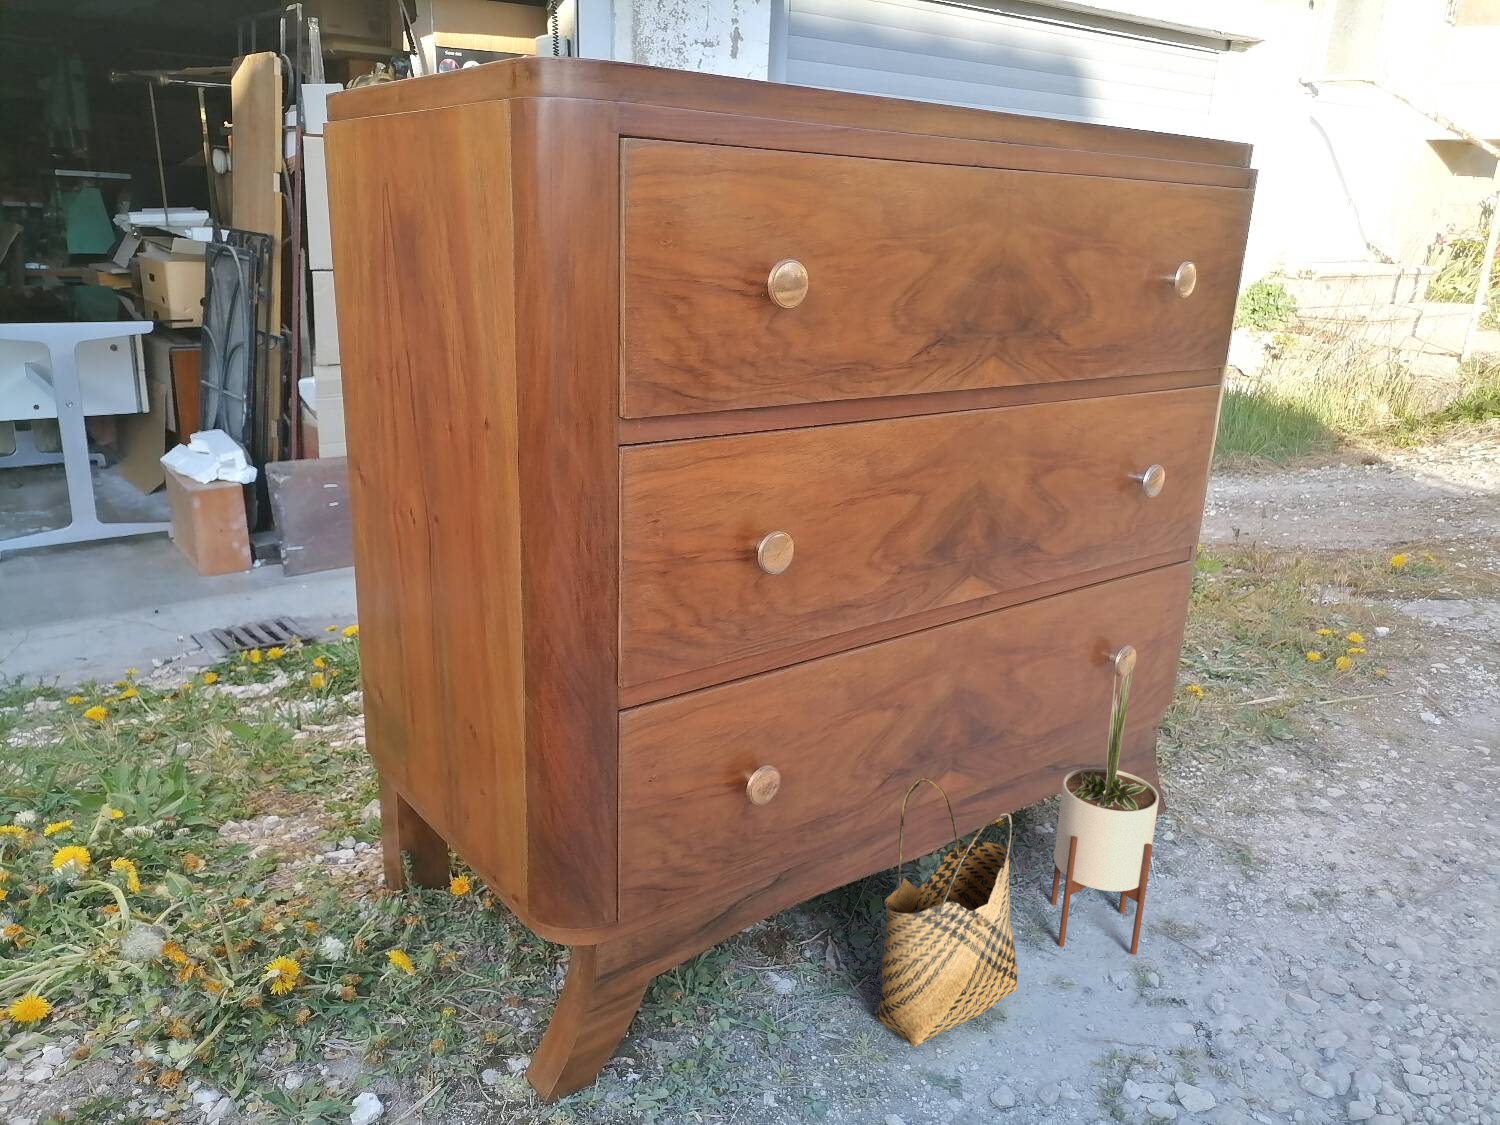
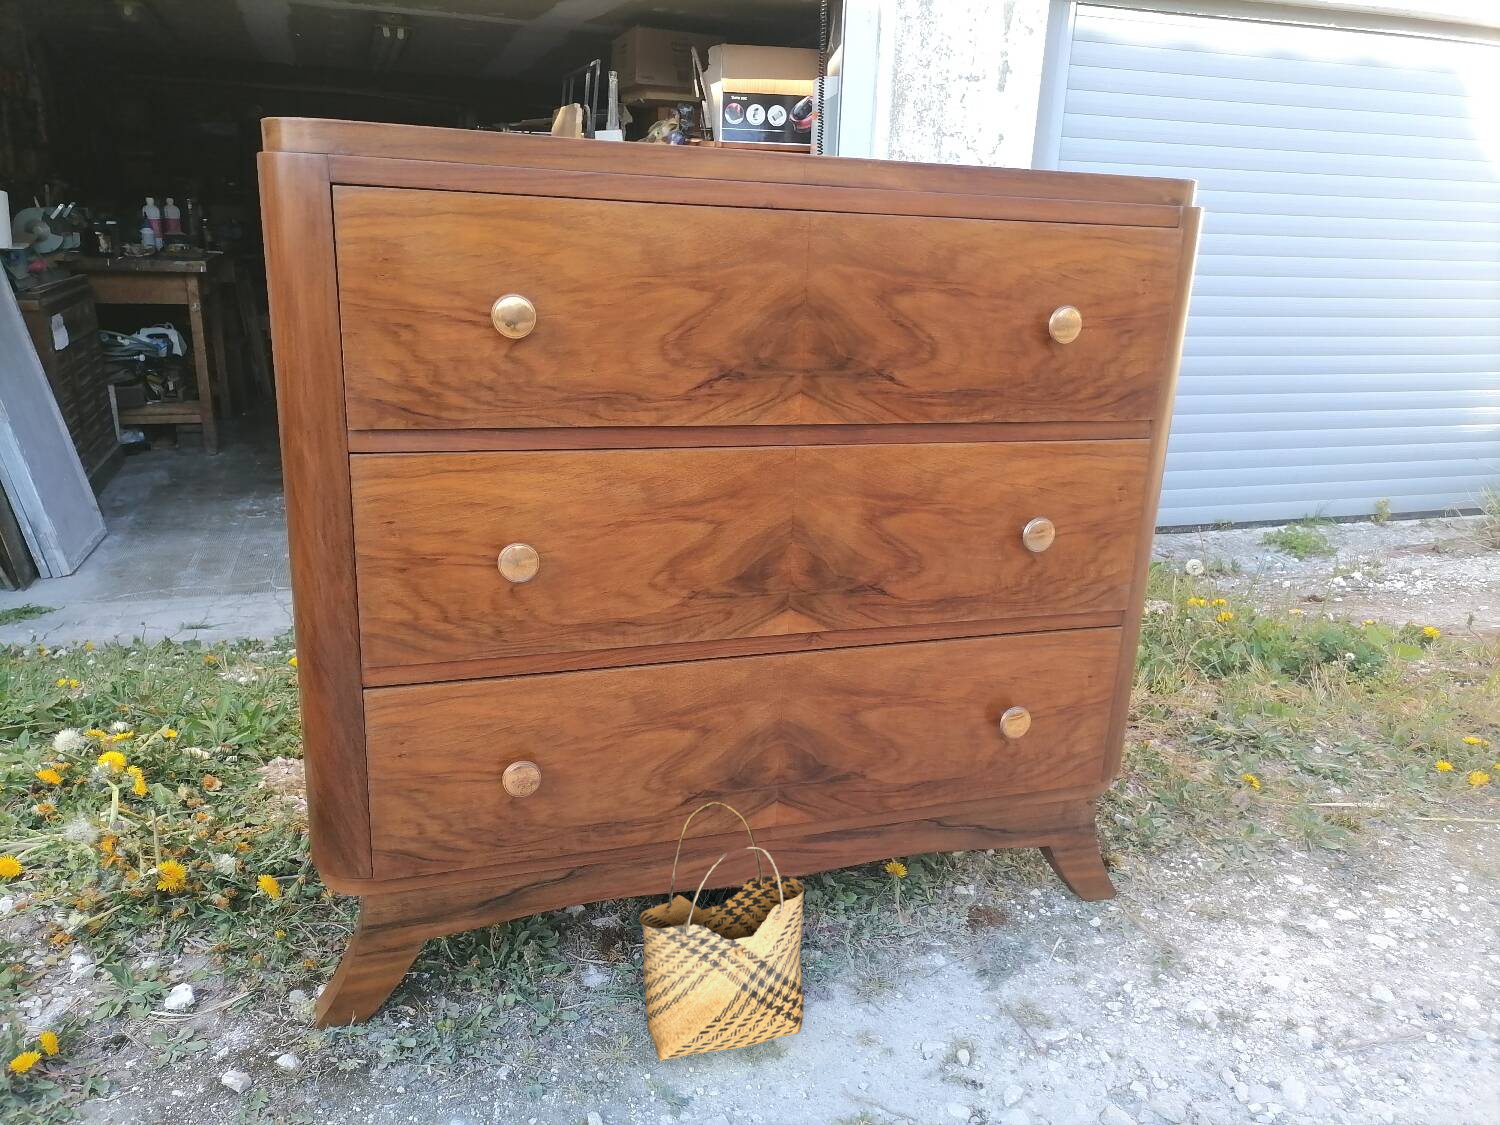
potted plant: present [1051,651,1159,955] -> none [885,703,997,1029]

